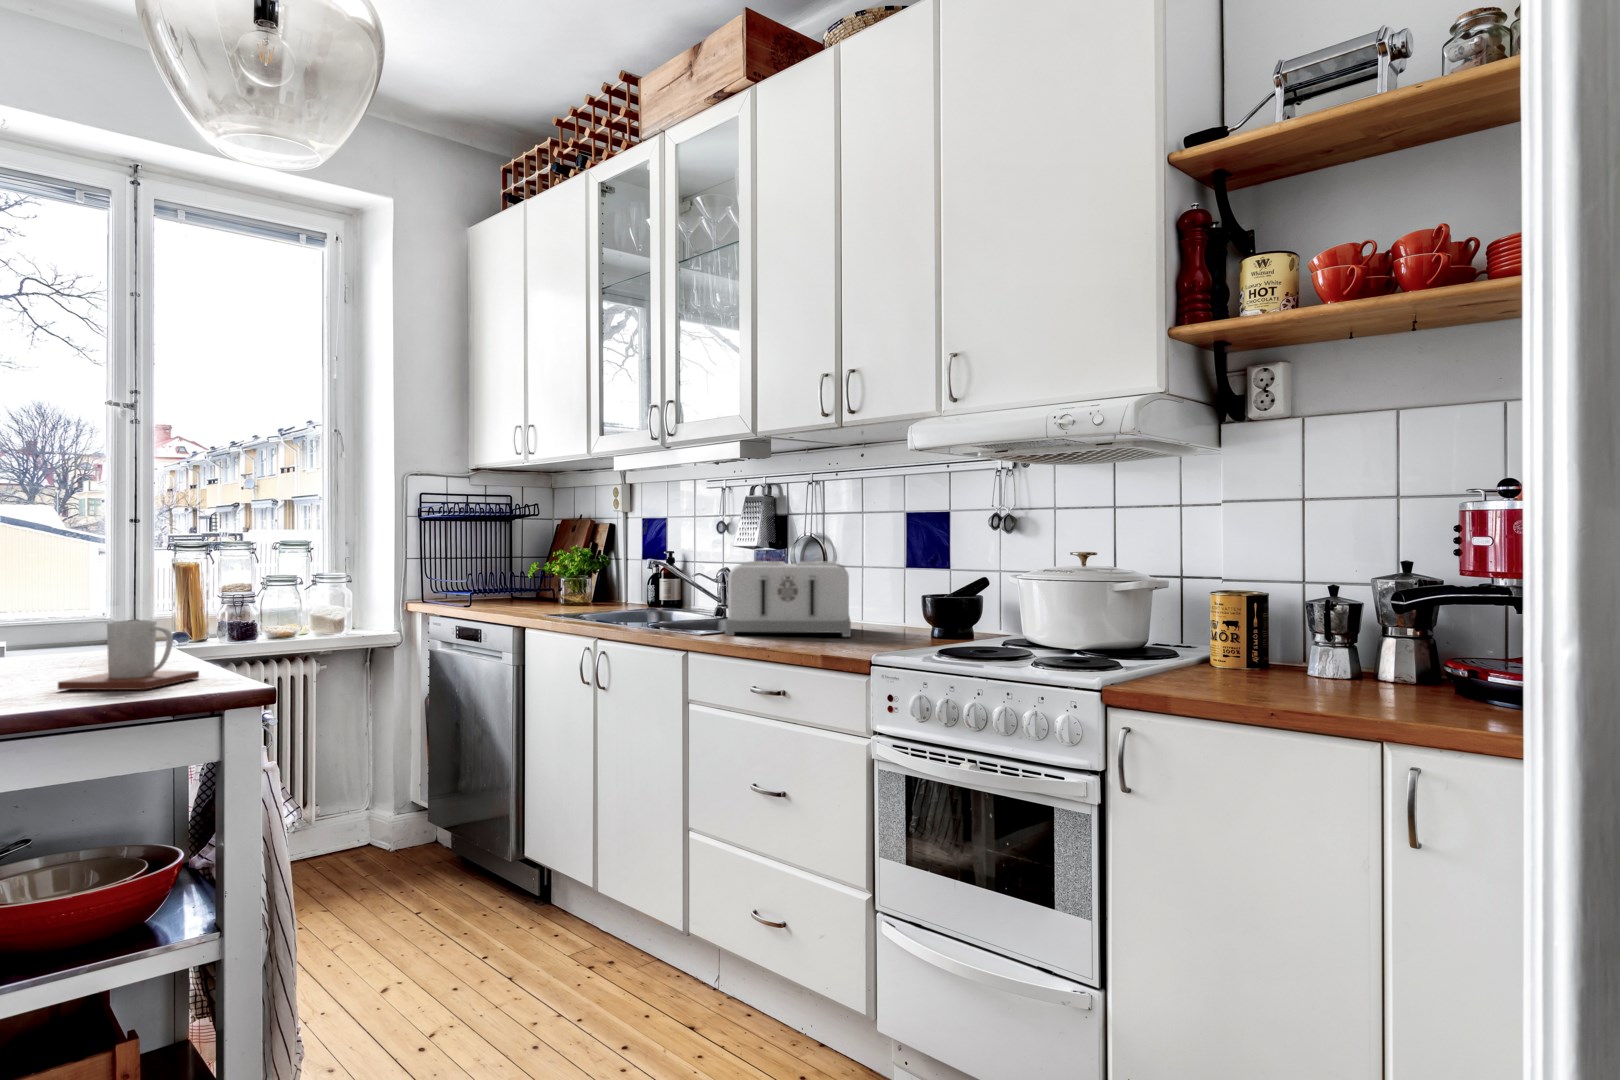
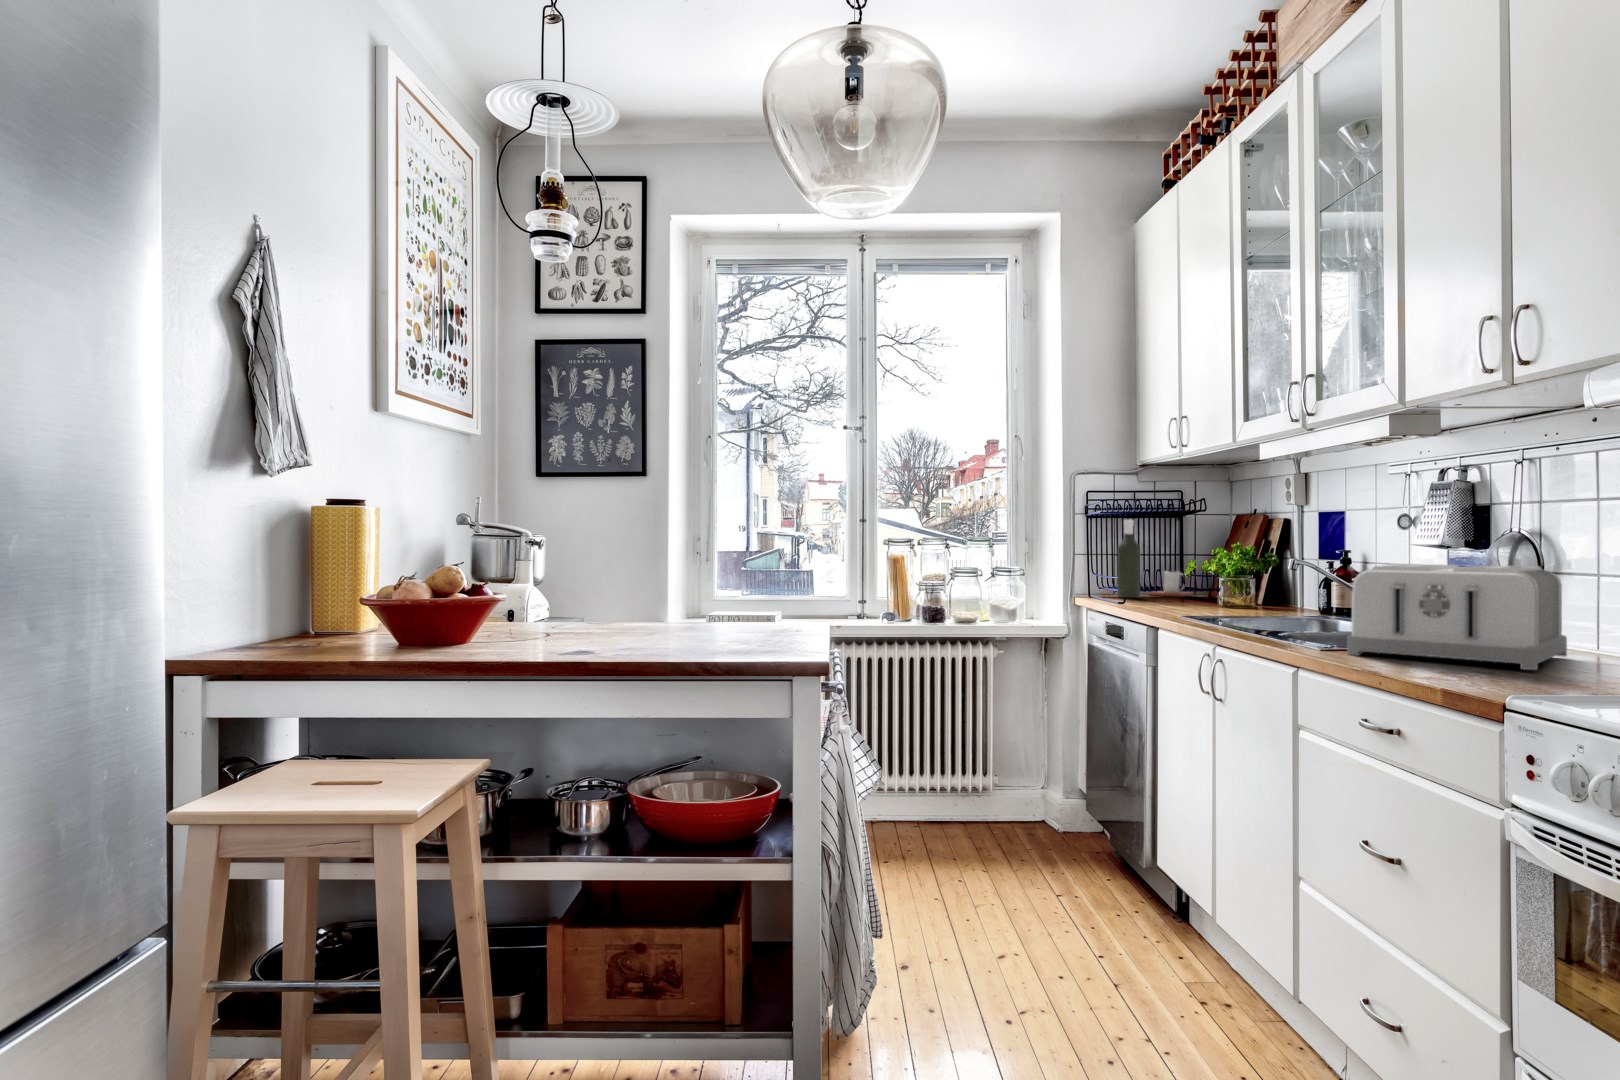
bottle: none [456,523,479,600] -> present [1117,520,1140,598]
mug: present [58,620,199,690] -> present [1149,571,1193,596]

